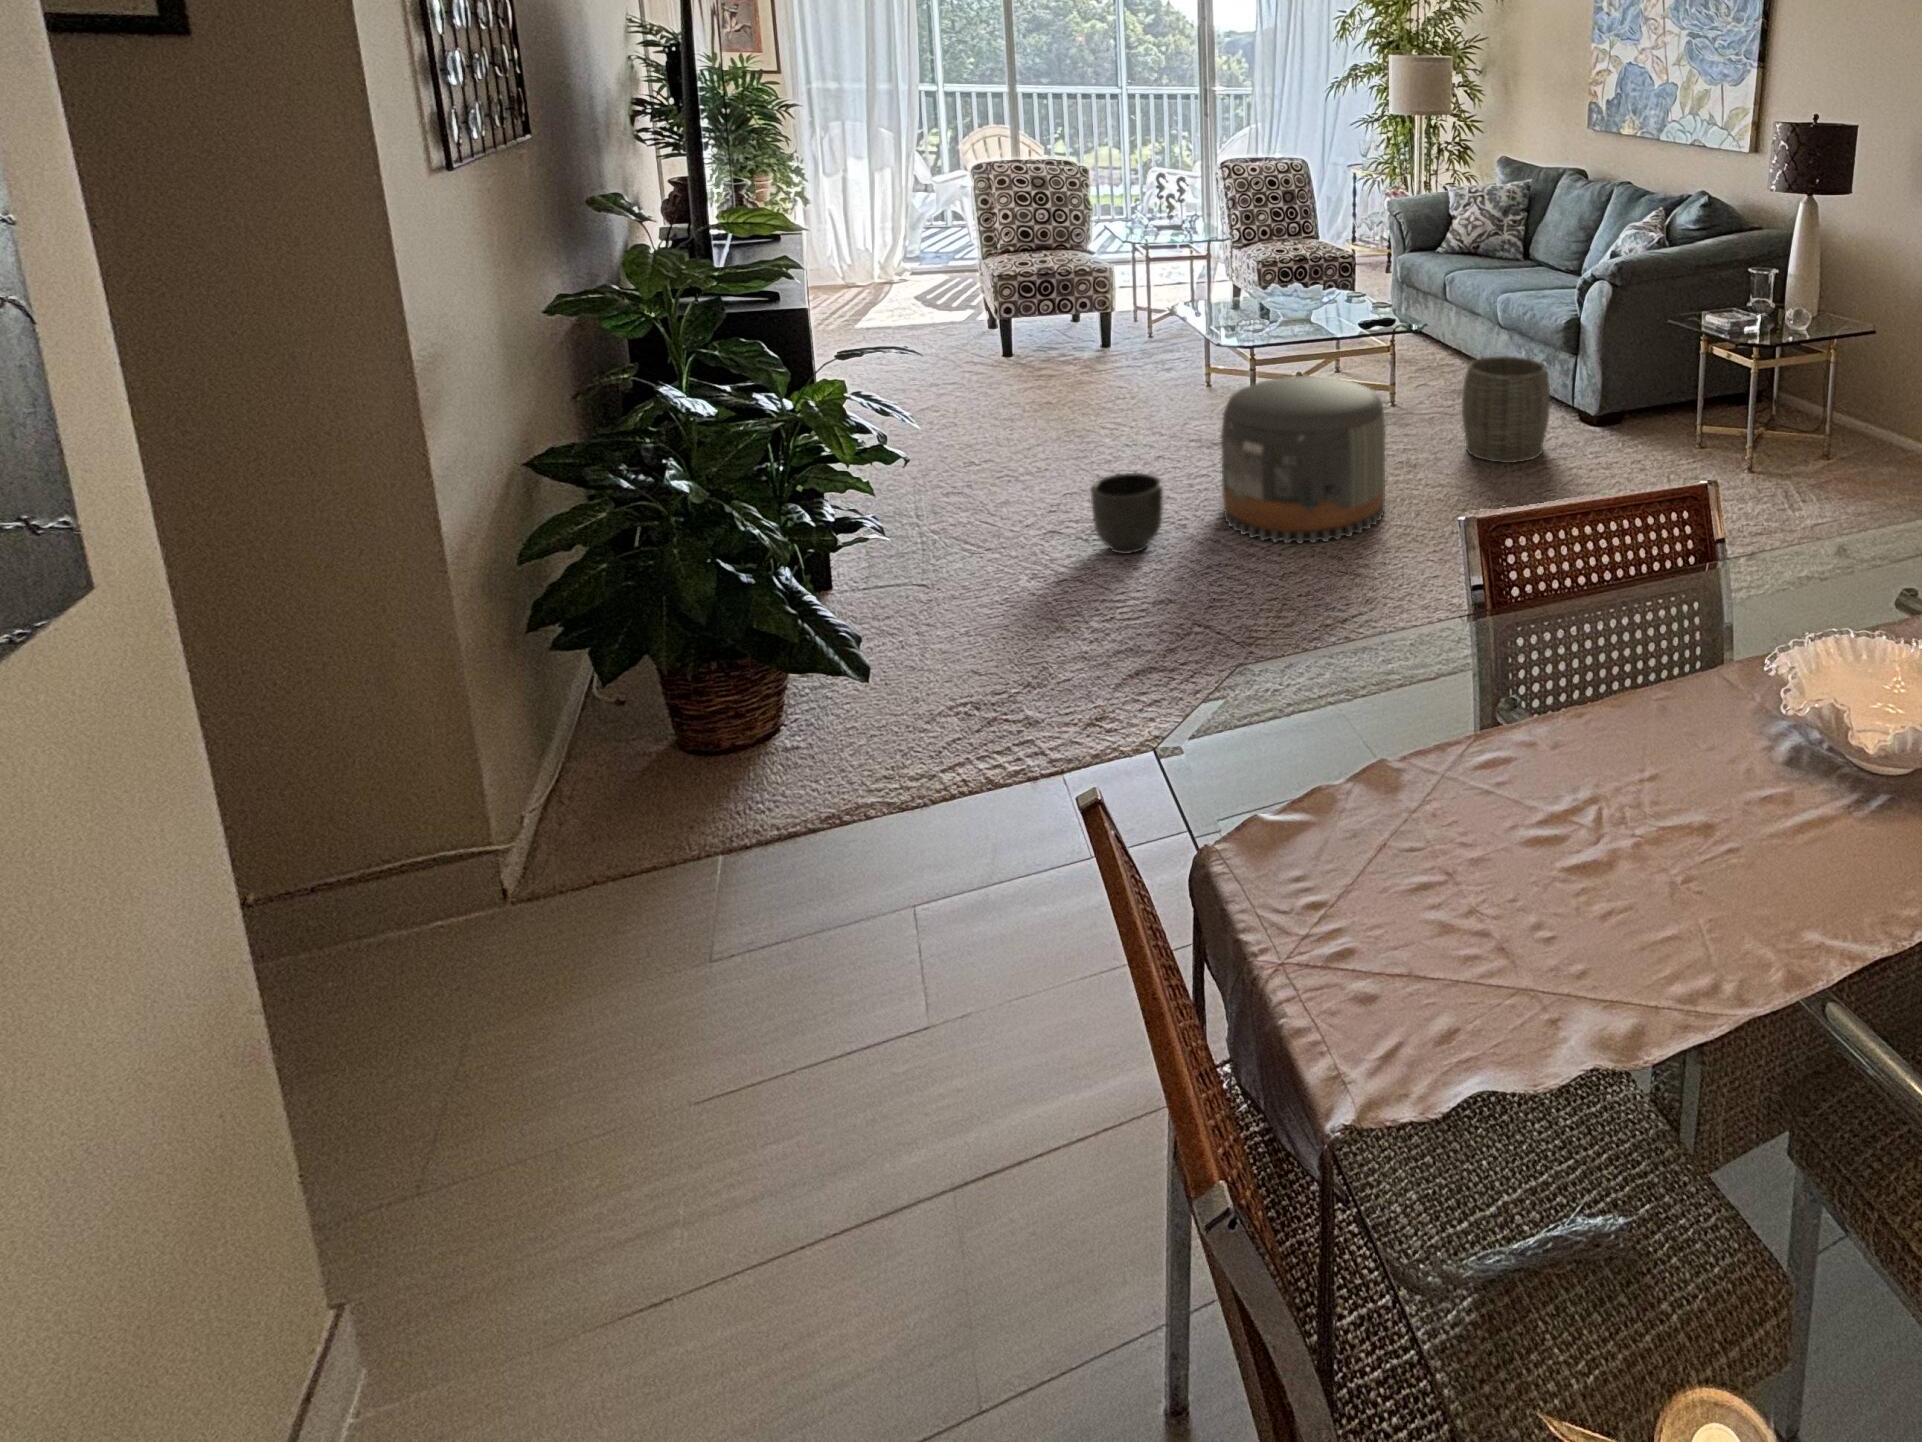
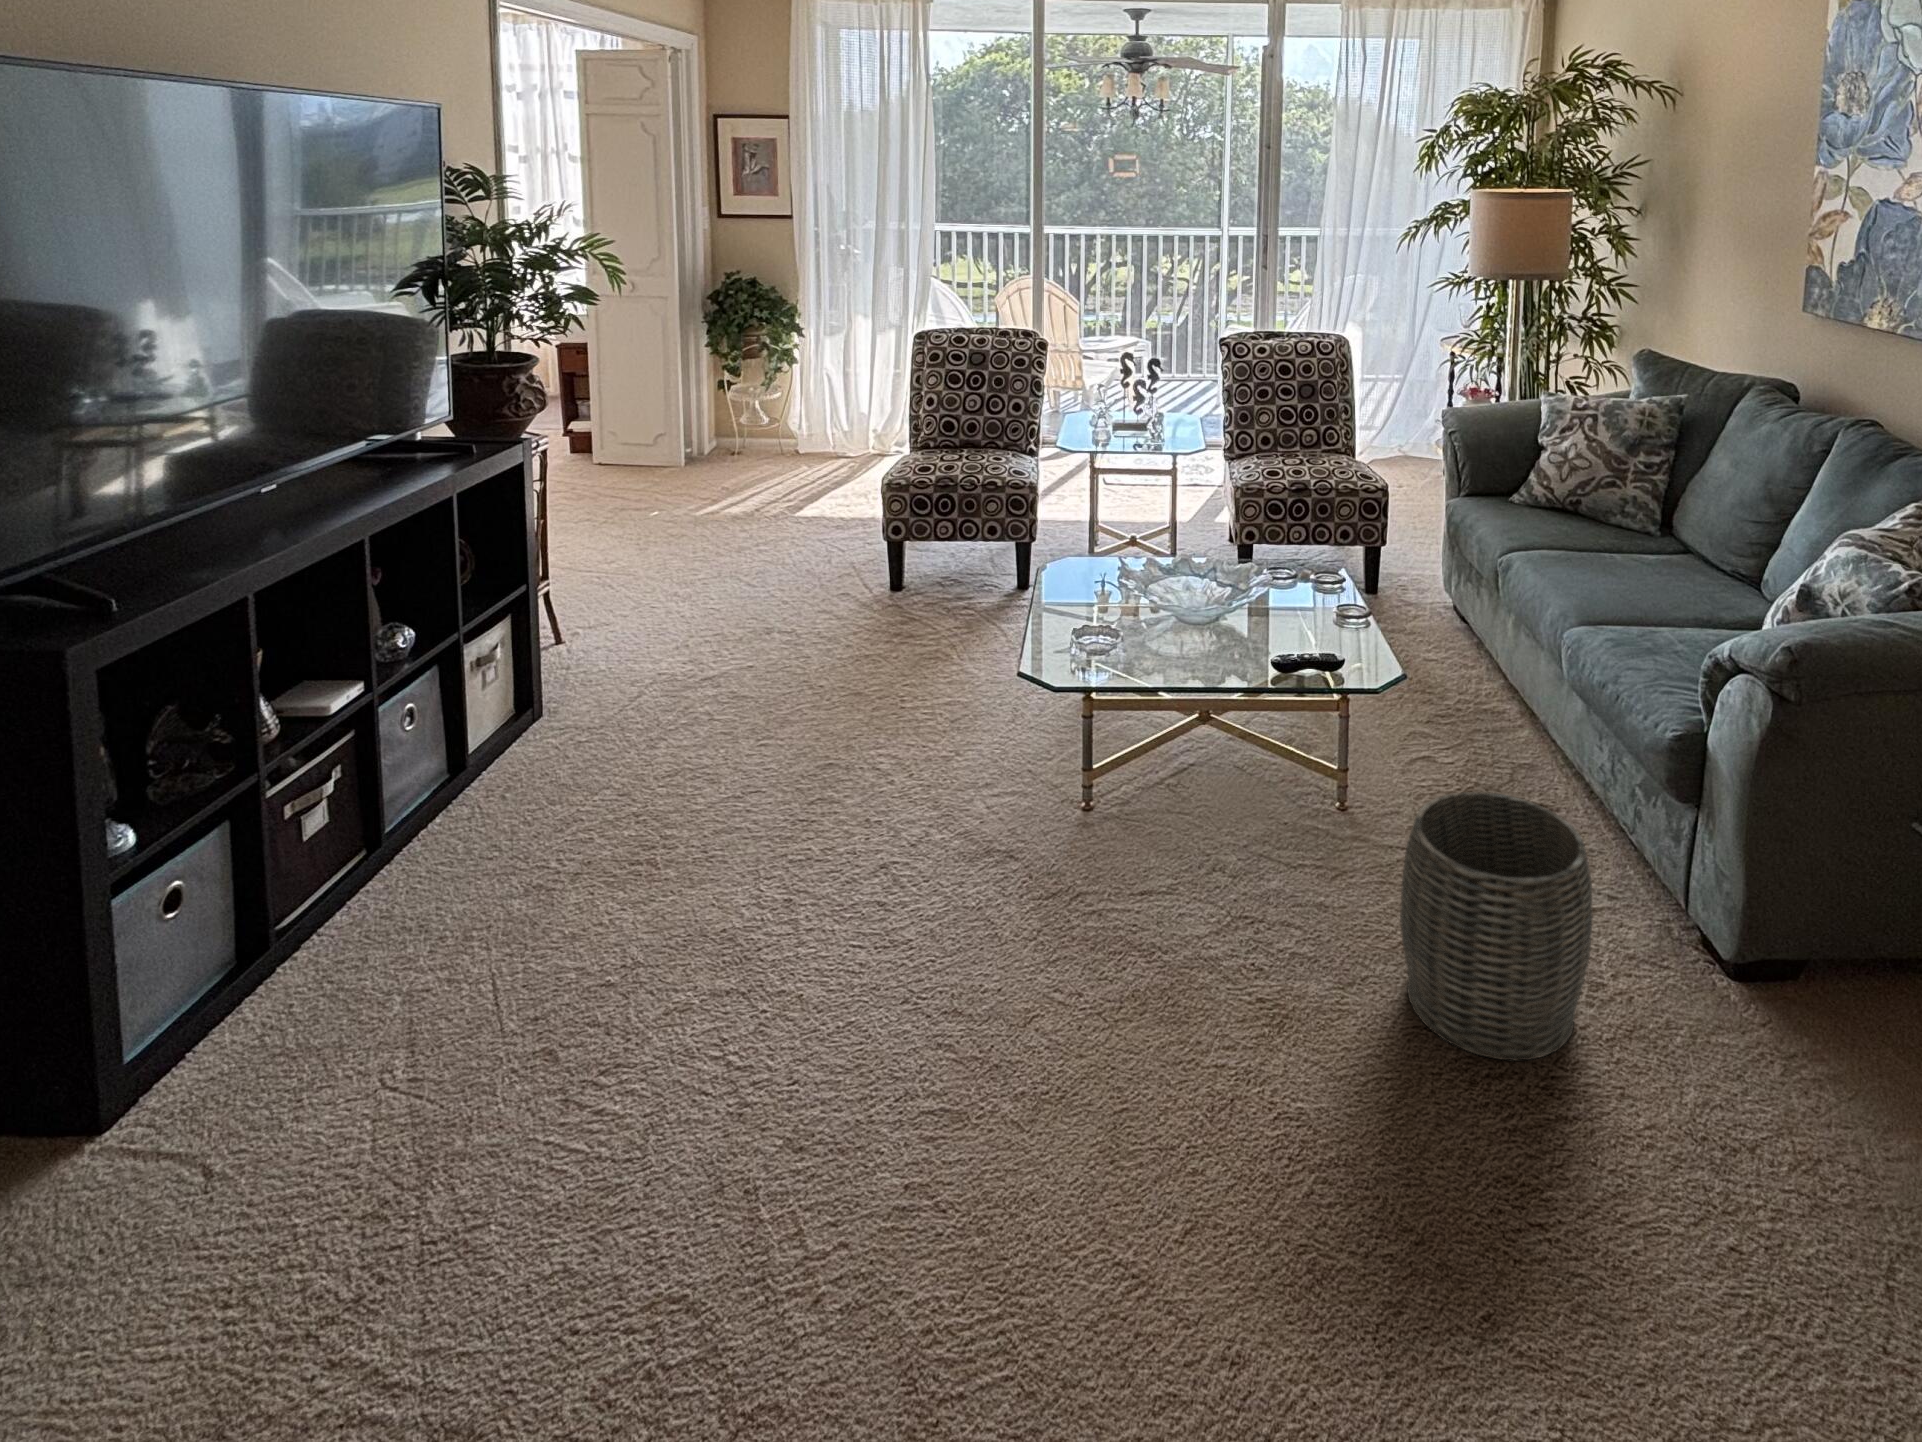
pouf: present [1221,376,1385,544] -> none [821,804,1152,1244]
planter: present [1091,473,1163,554] -> none [554,963,694,1144]

